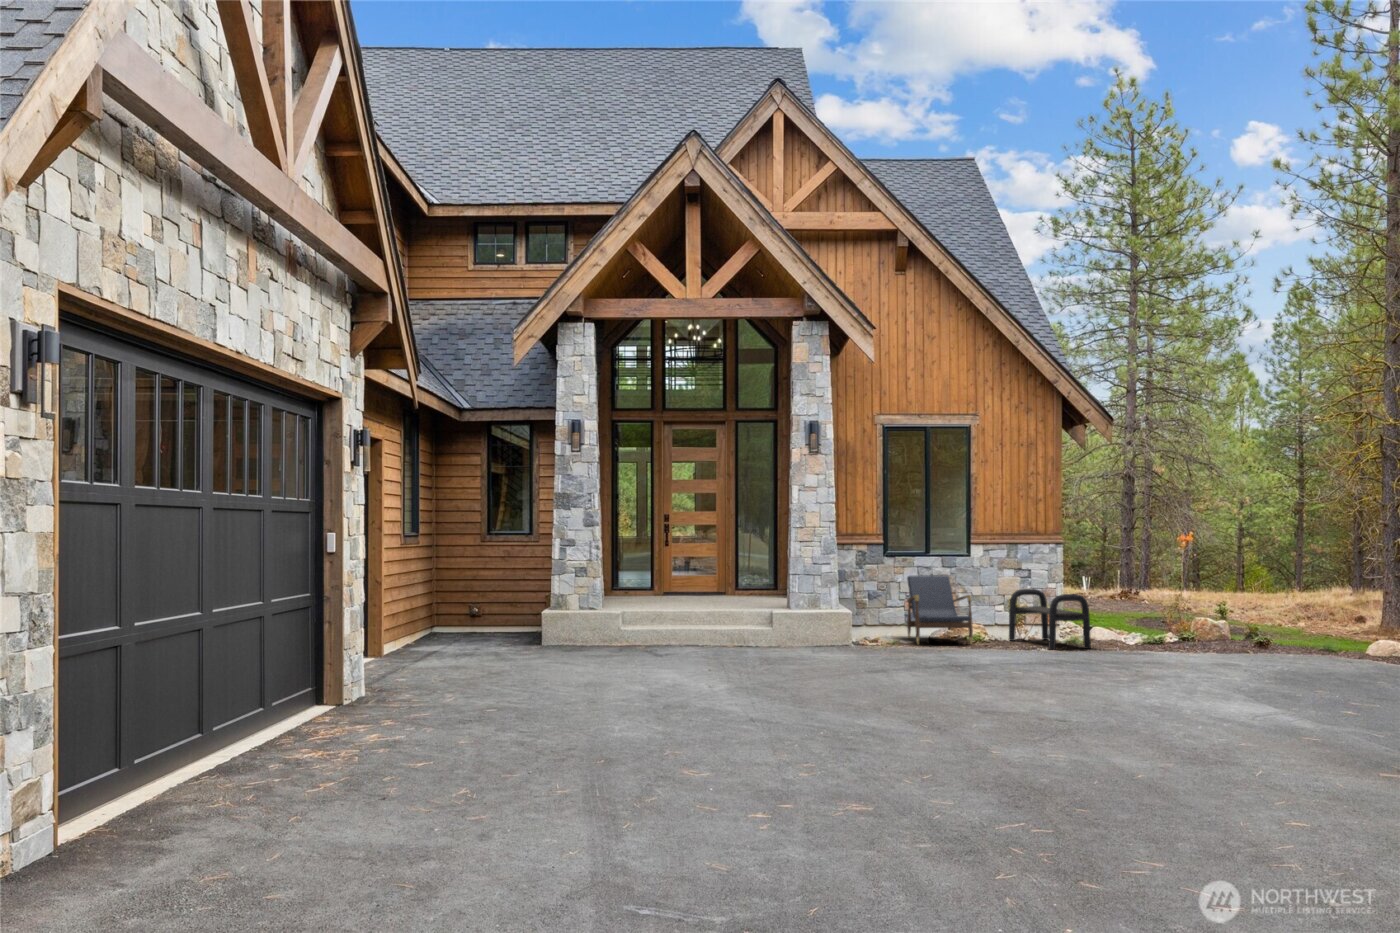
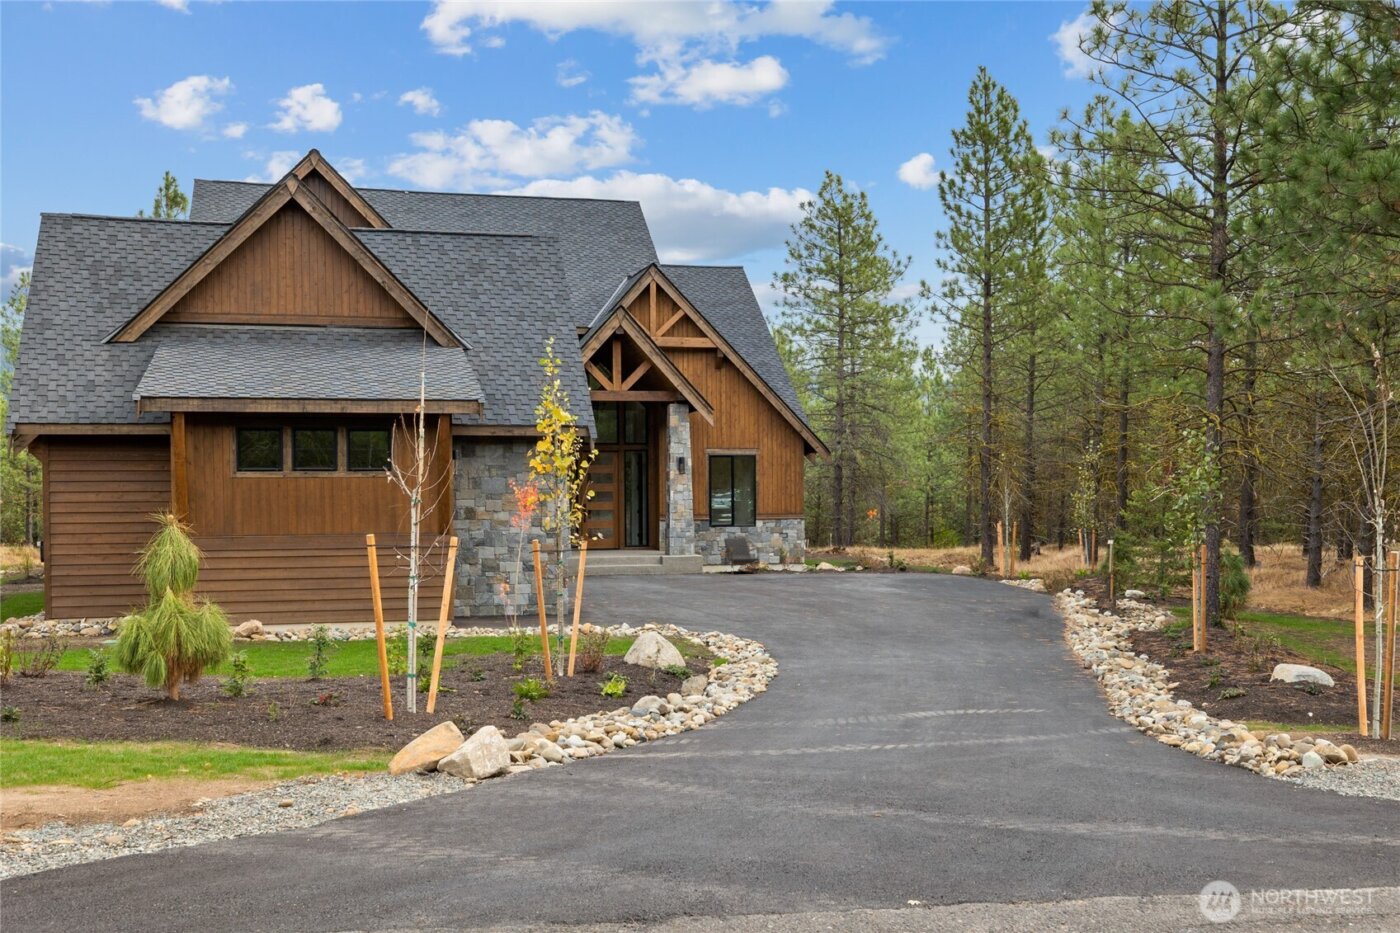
bench: present [1009,589,1091,650] -> none [777,543,818,573]

